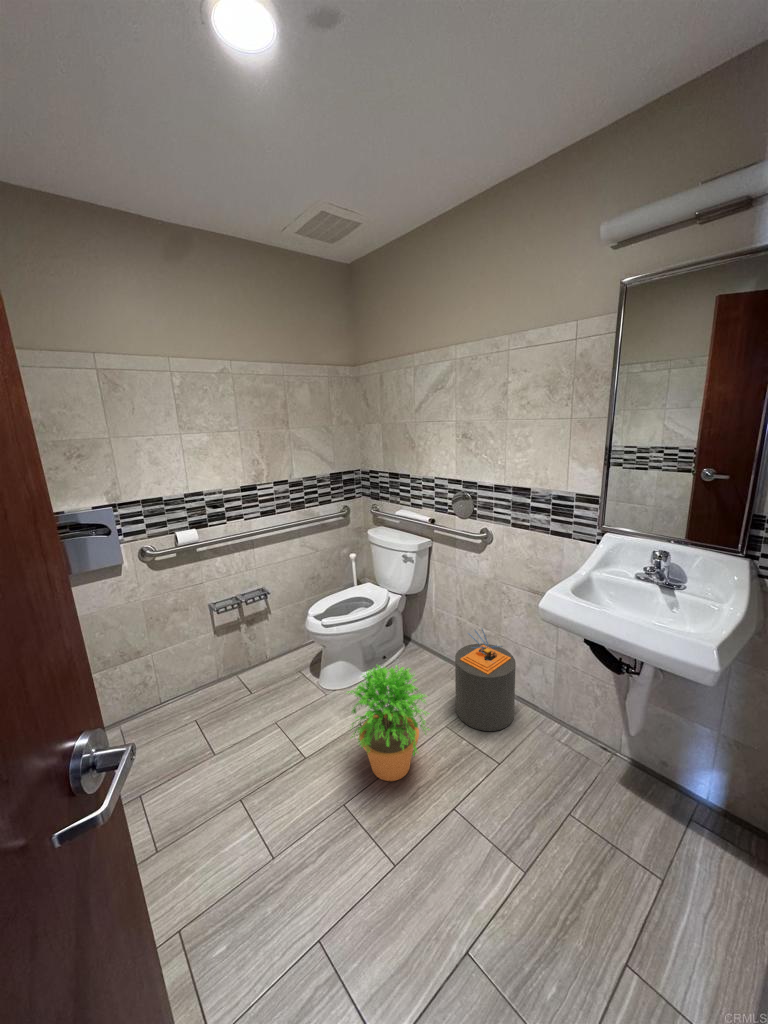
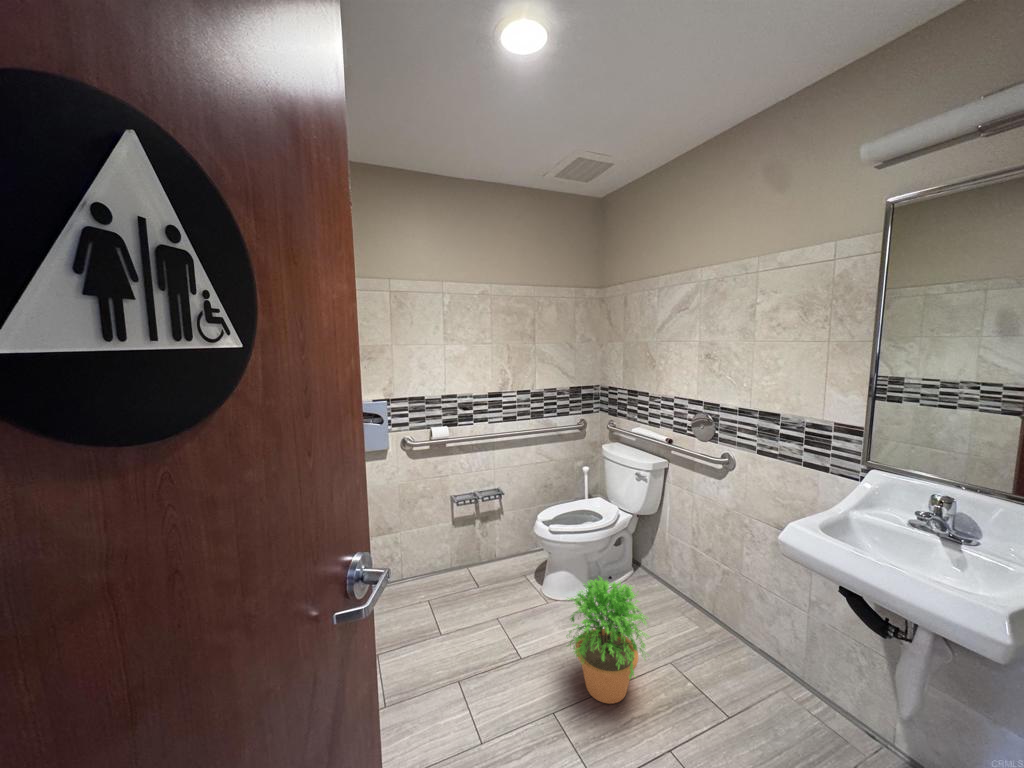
trash can: present [455,629,516,731] -> none [684,557,757,681]

